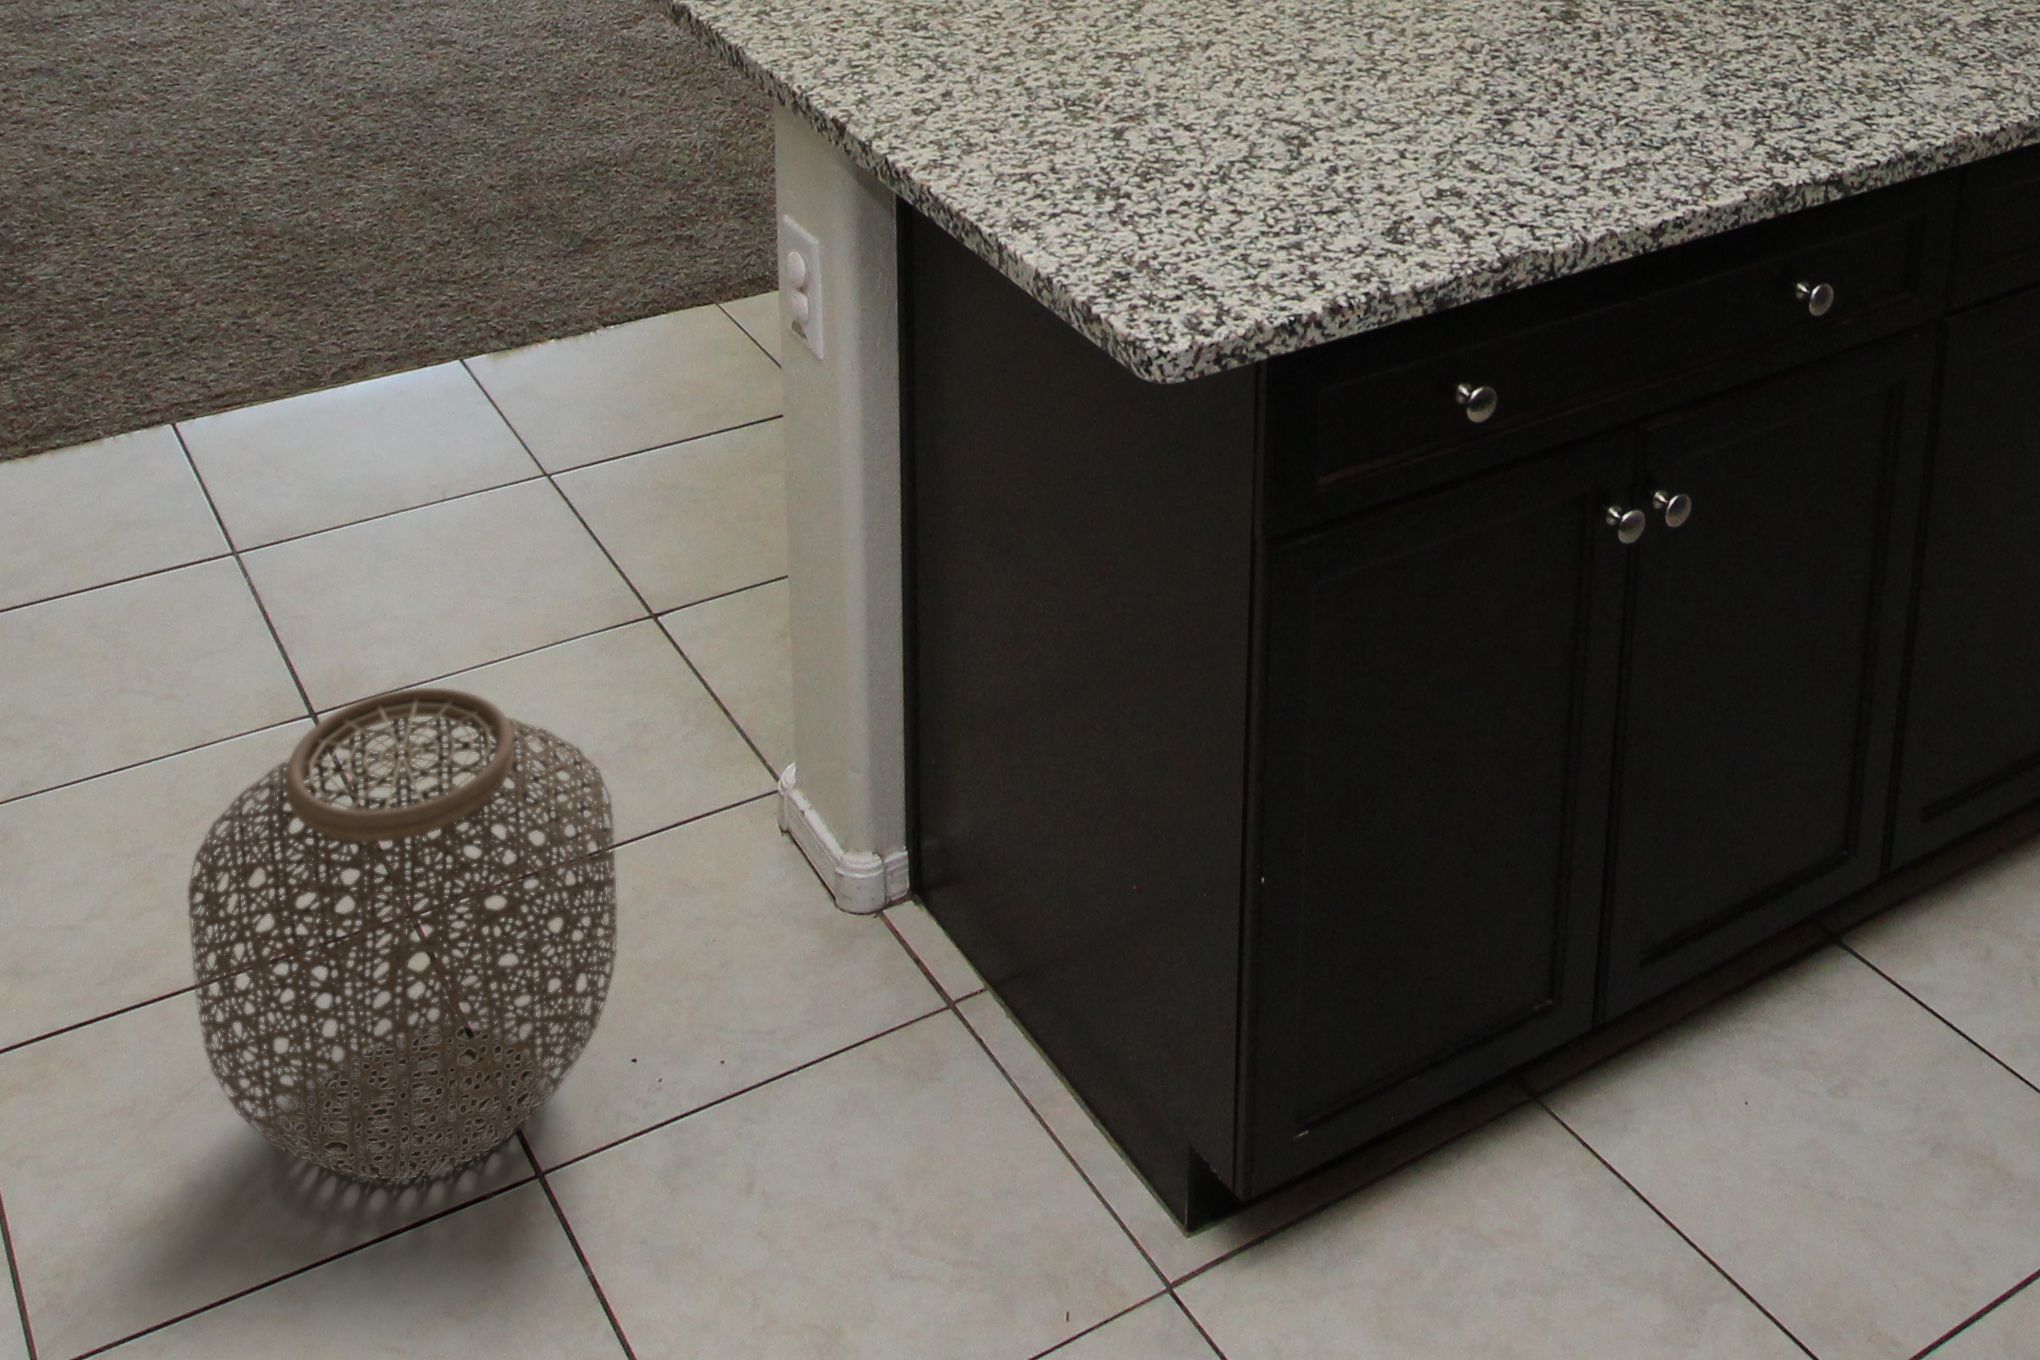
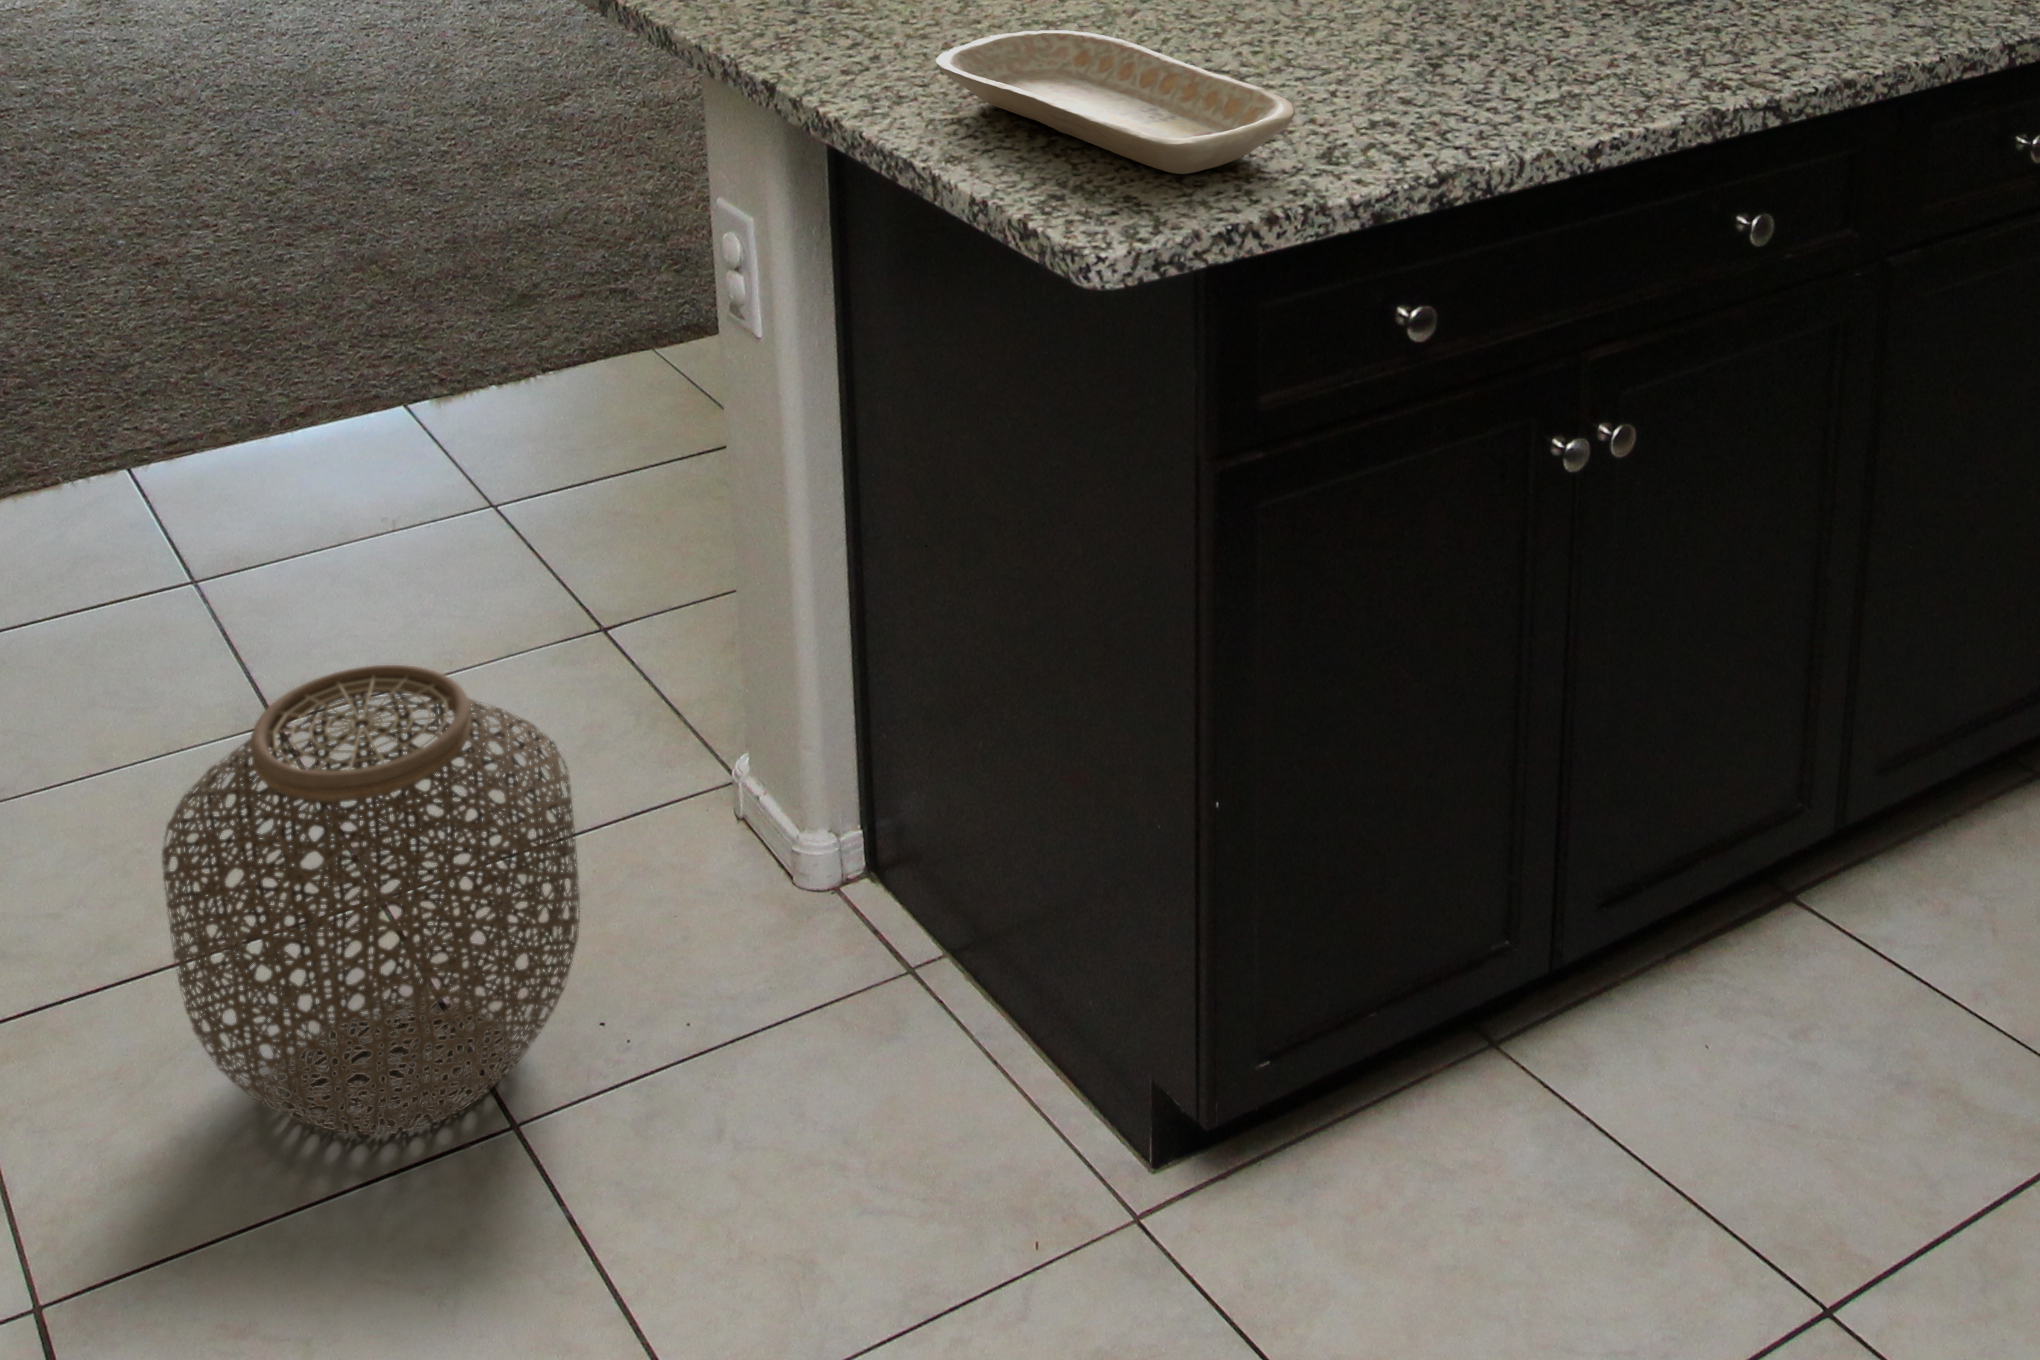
tray: none [1011,79,1365,252] -> present [936,30,1295,174]

